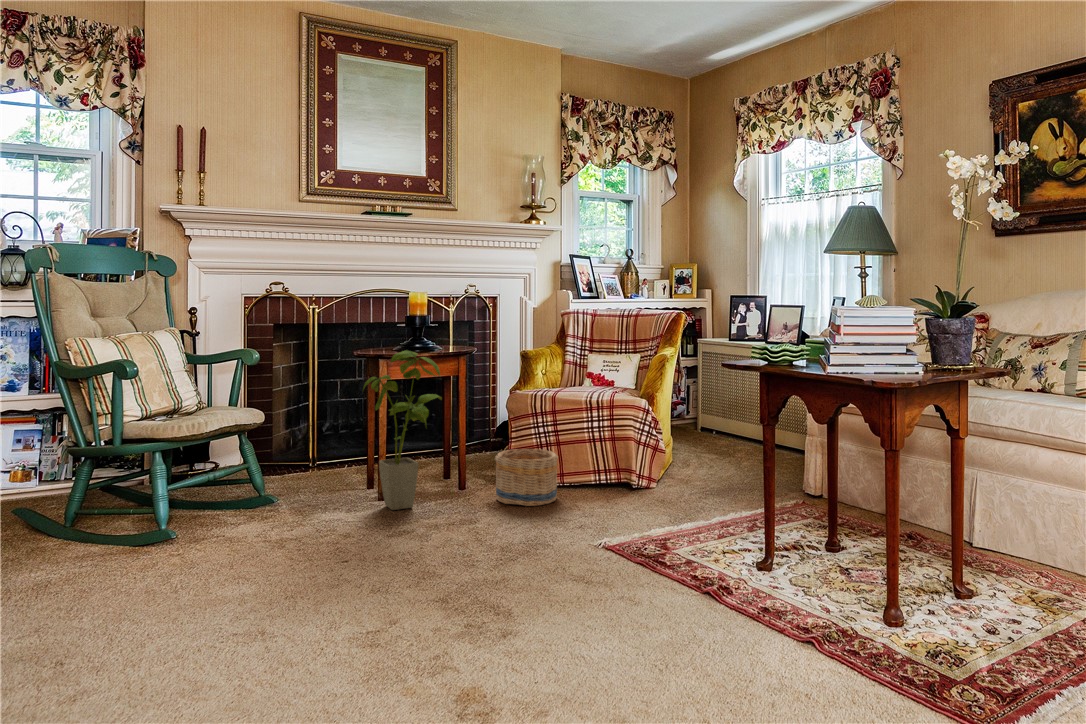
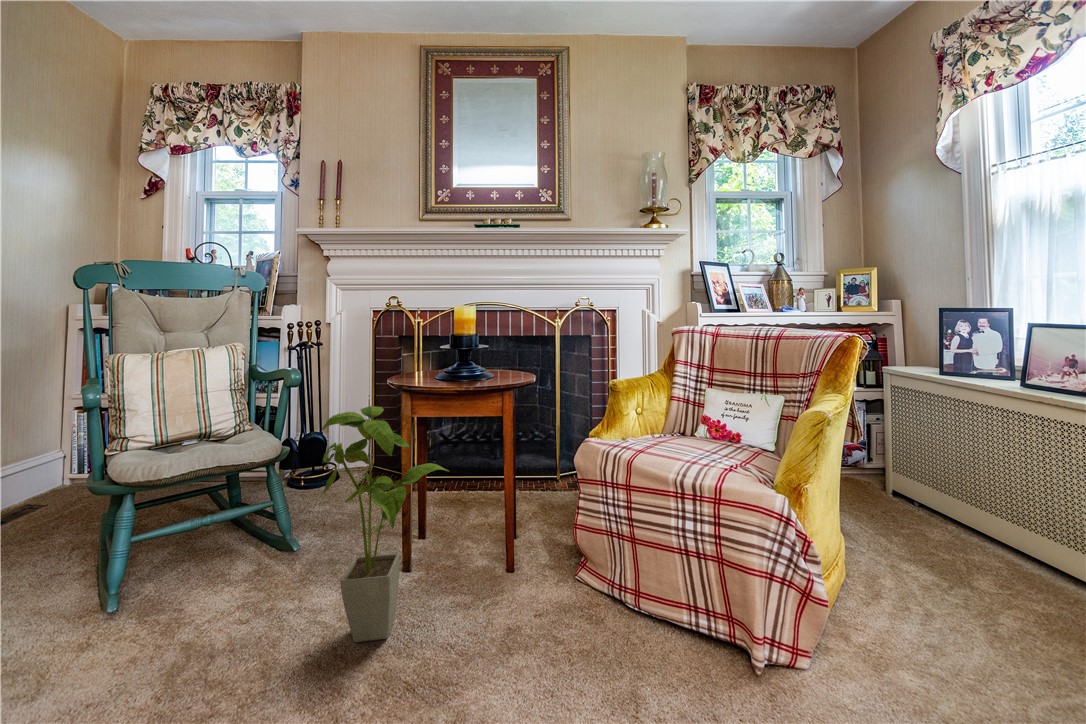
basket: present [495,449,558,506] -> none [509,551,613,685]

